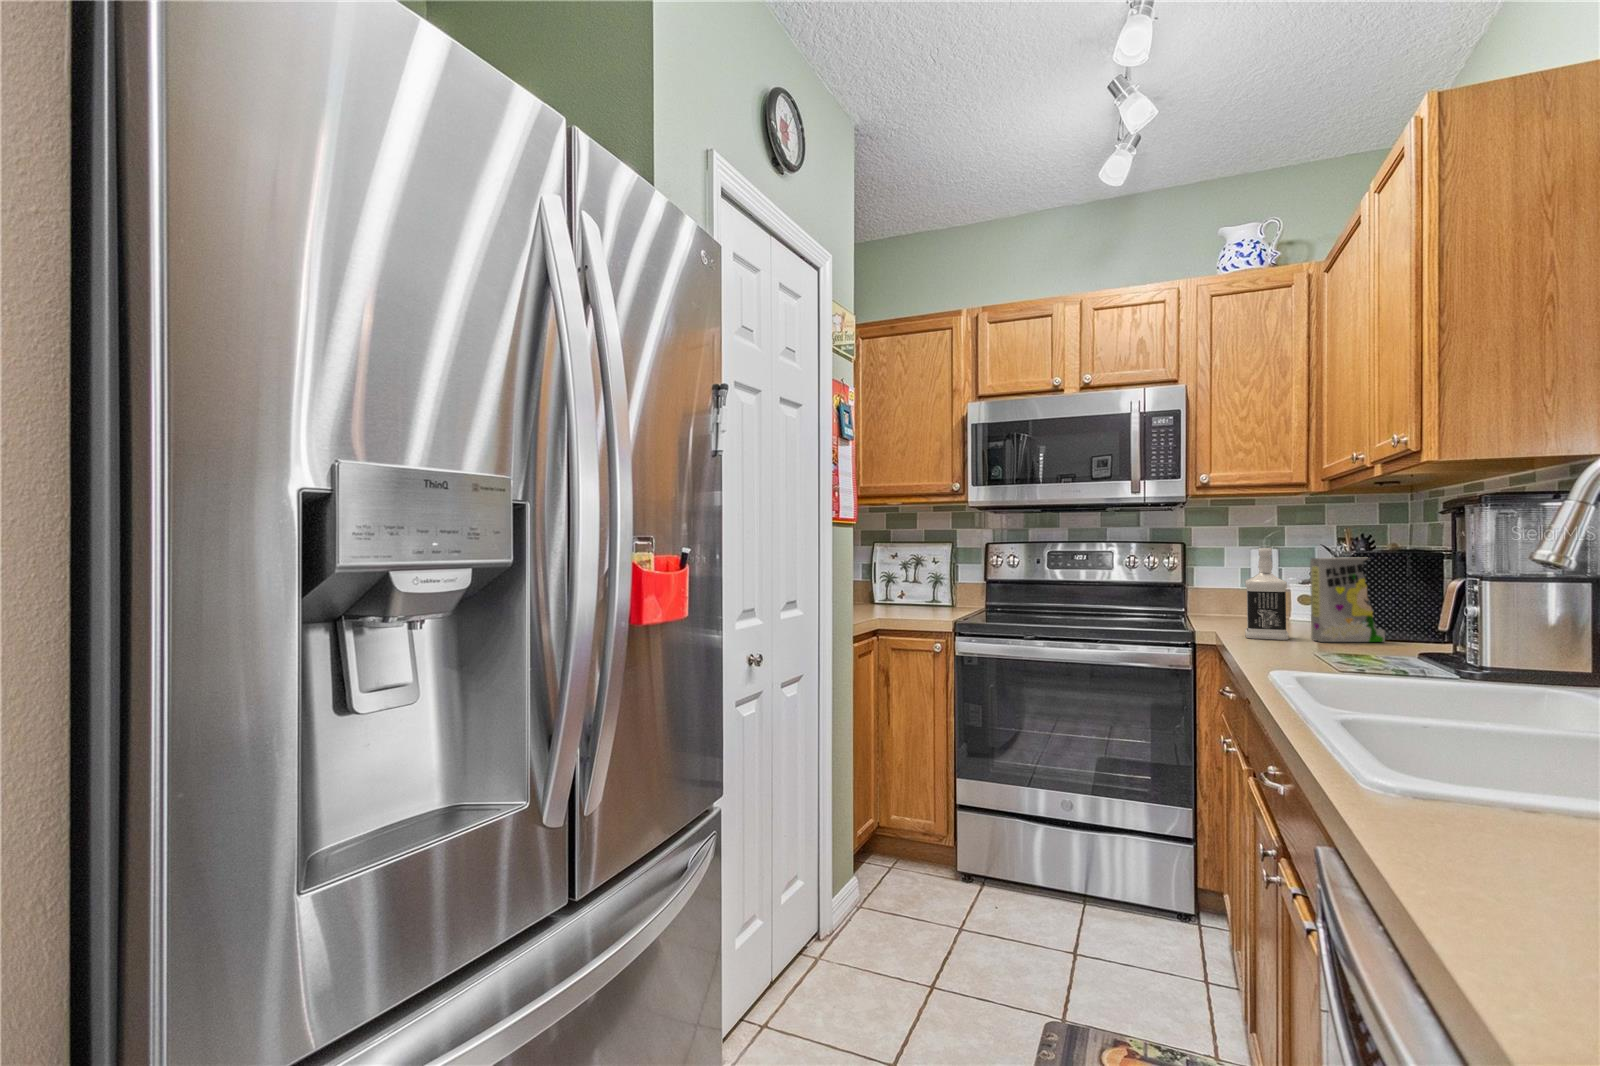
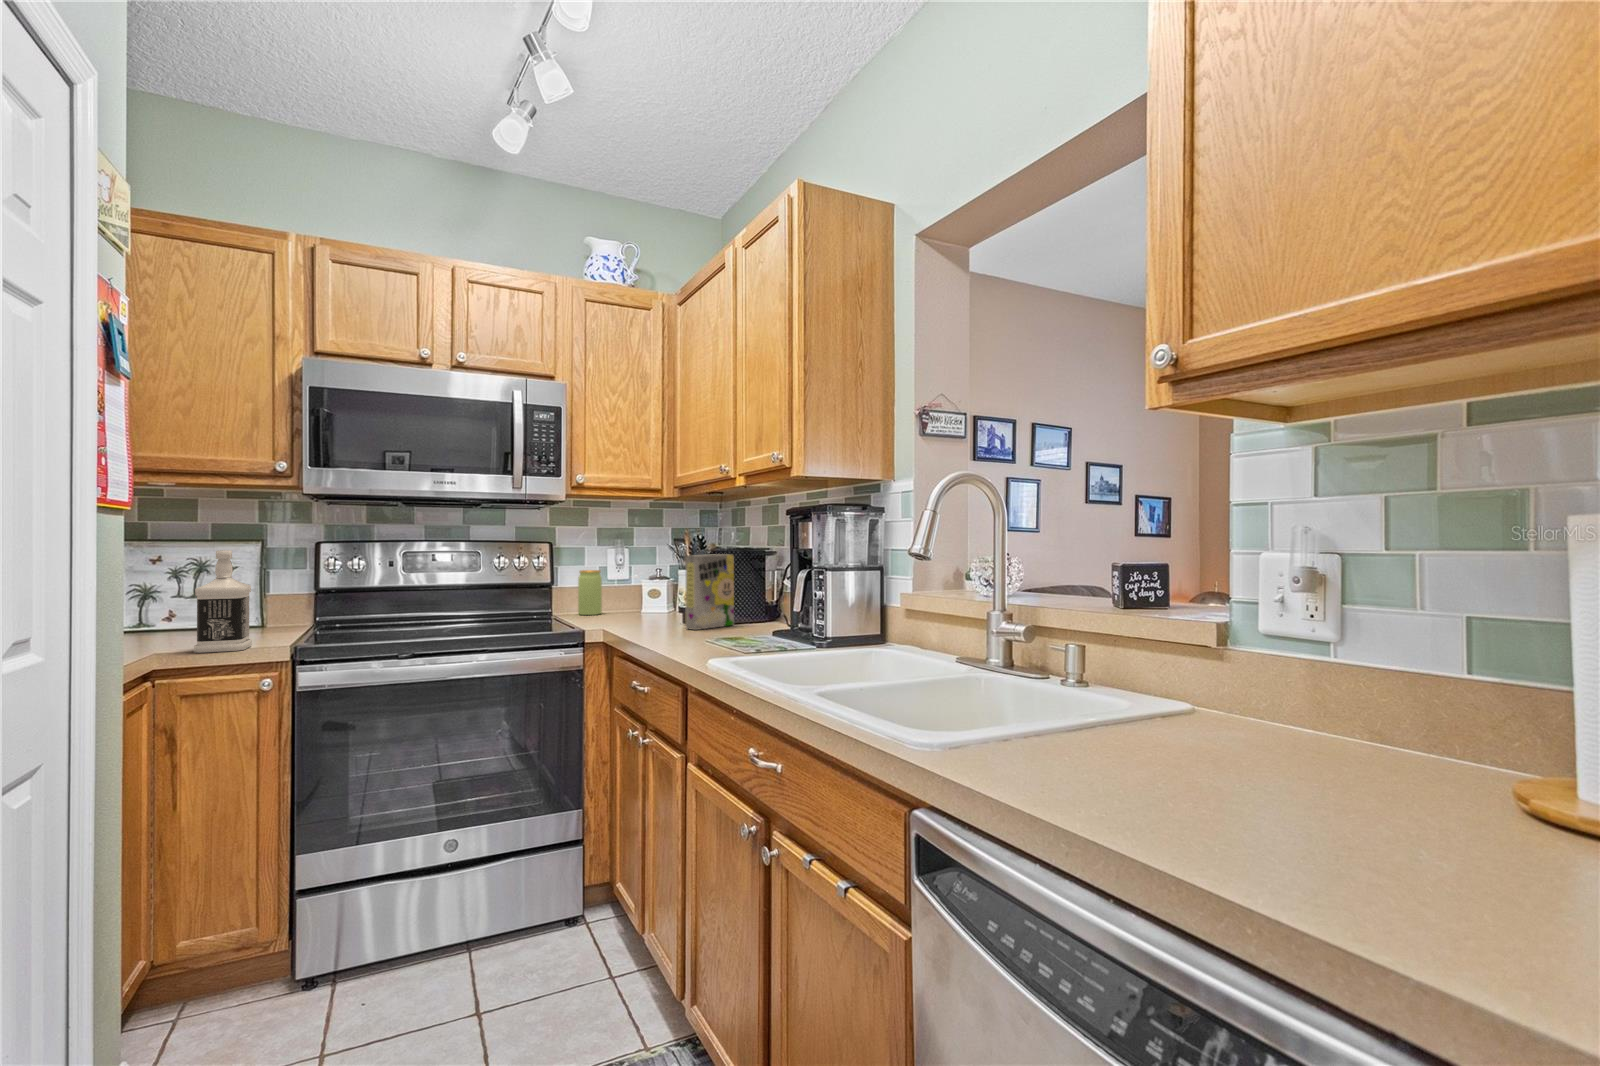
bottle: present [1245,548,1289,640] -> present [194,550,252,653]
jar: none [1217,572,1244,619] -> present [578,570,602,615]

